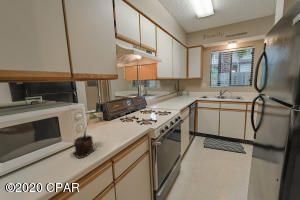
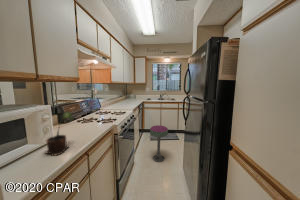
bar stool: none [202,132,228,180] -> present [150,125,168,162]

